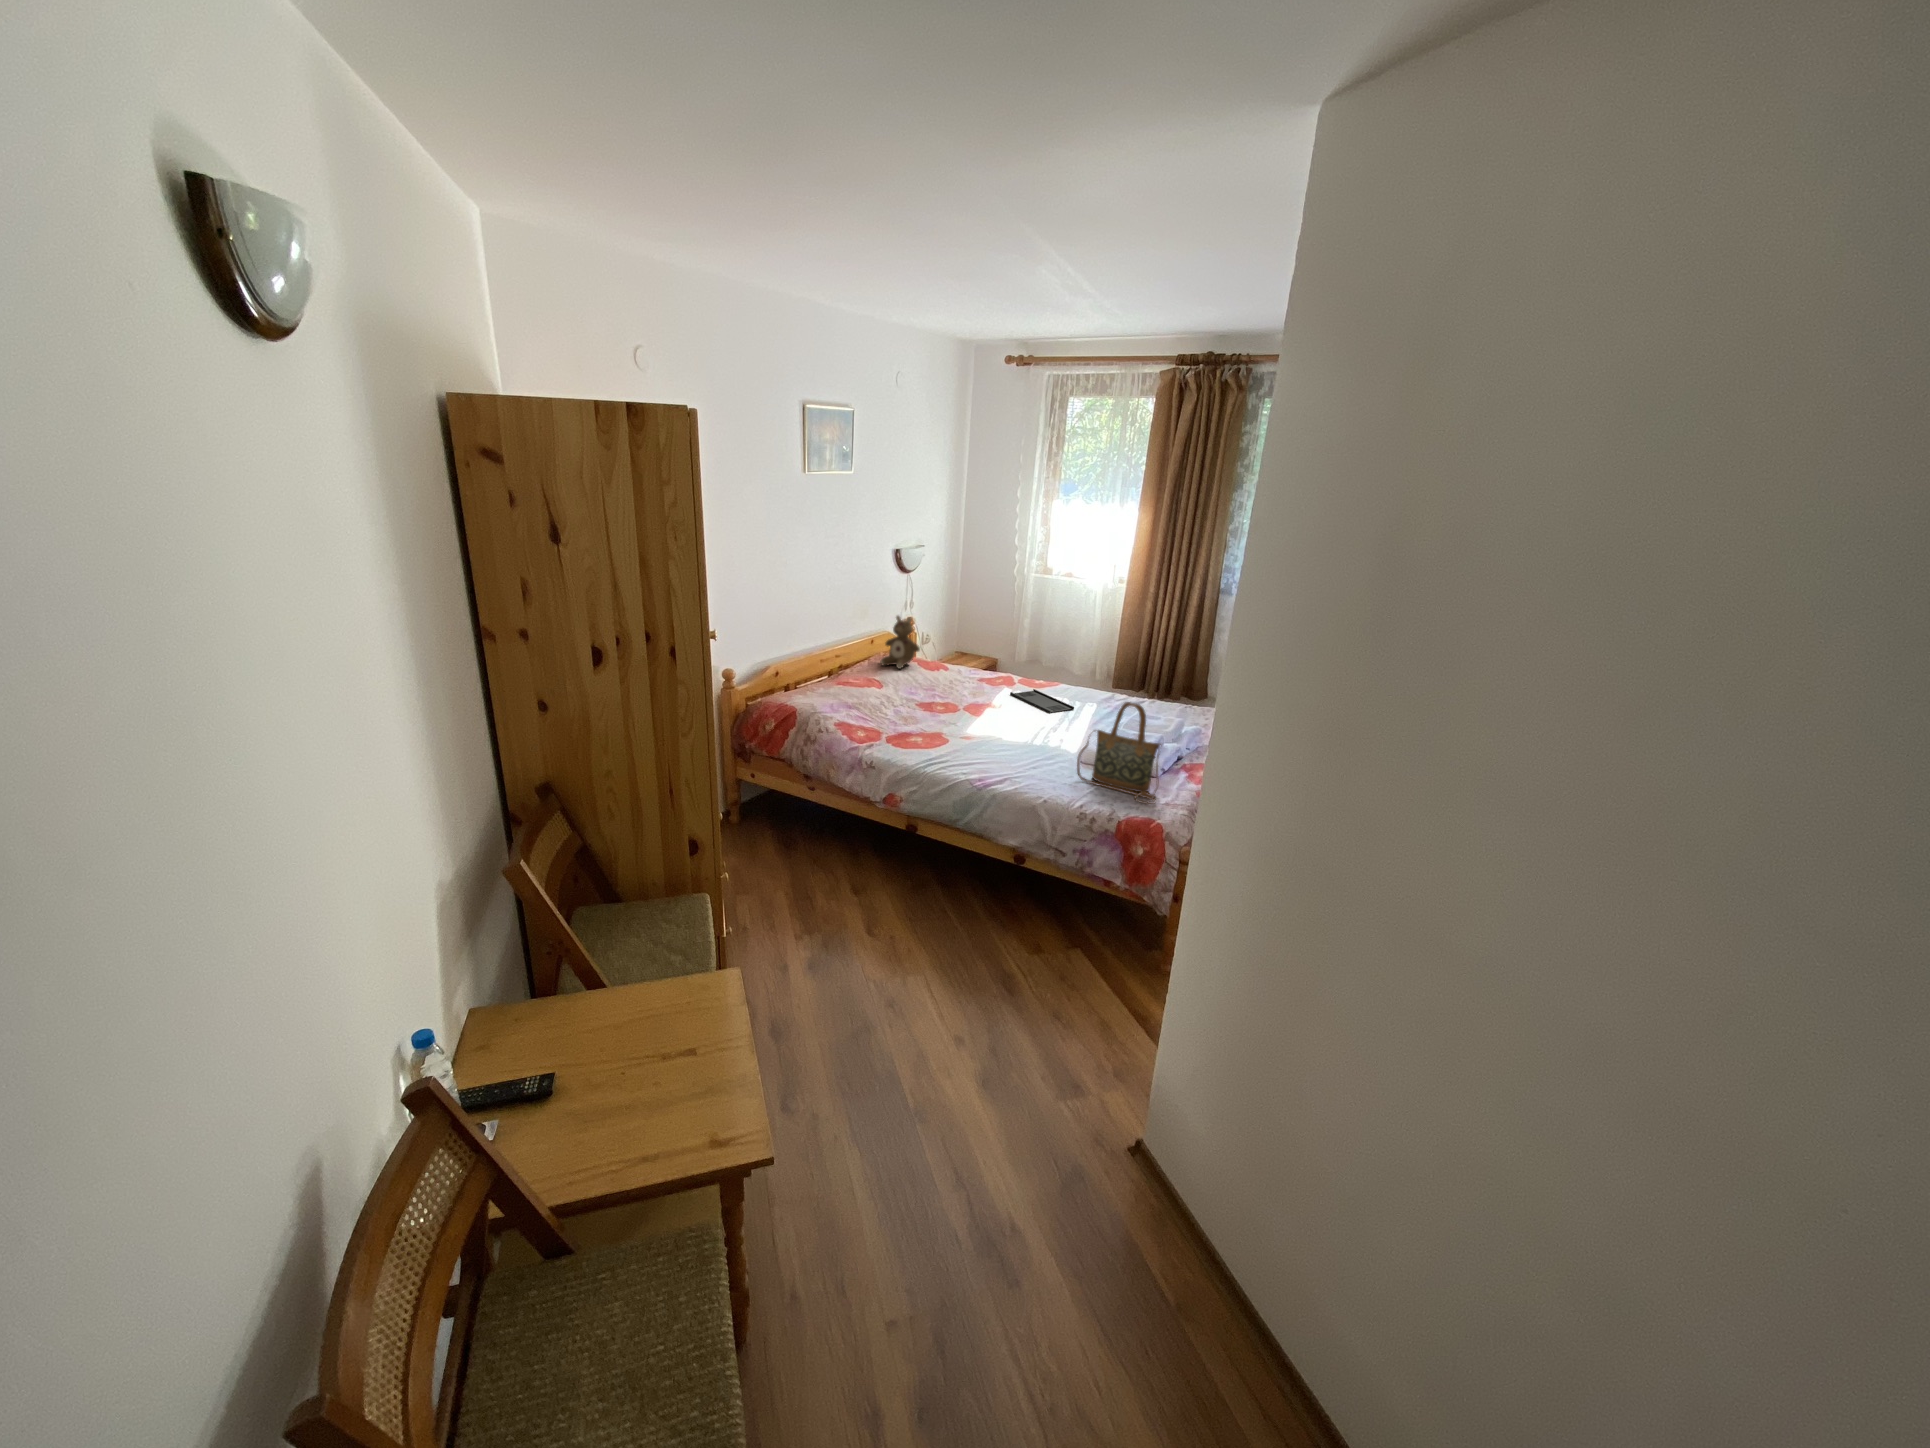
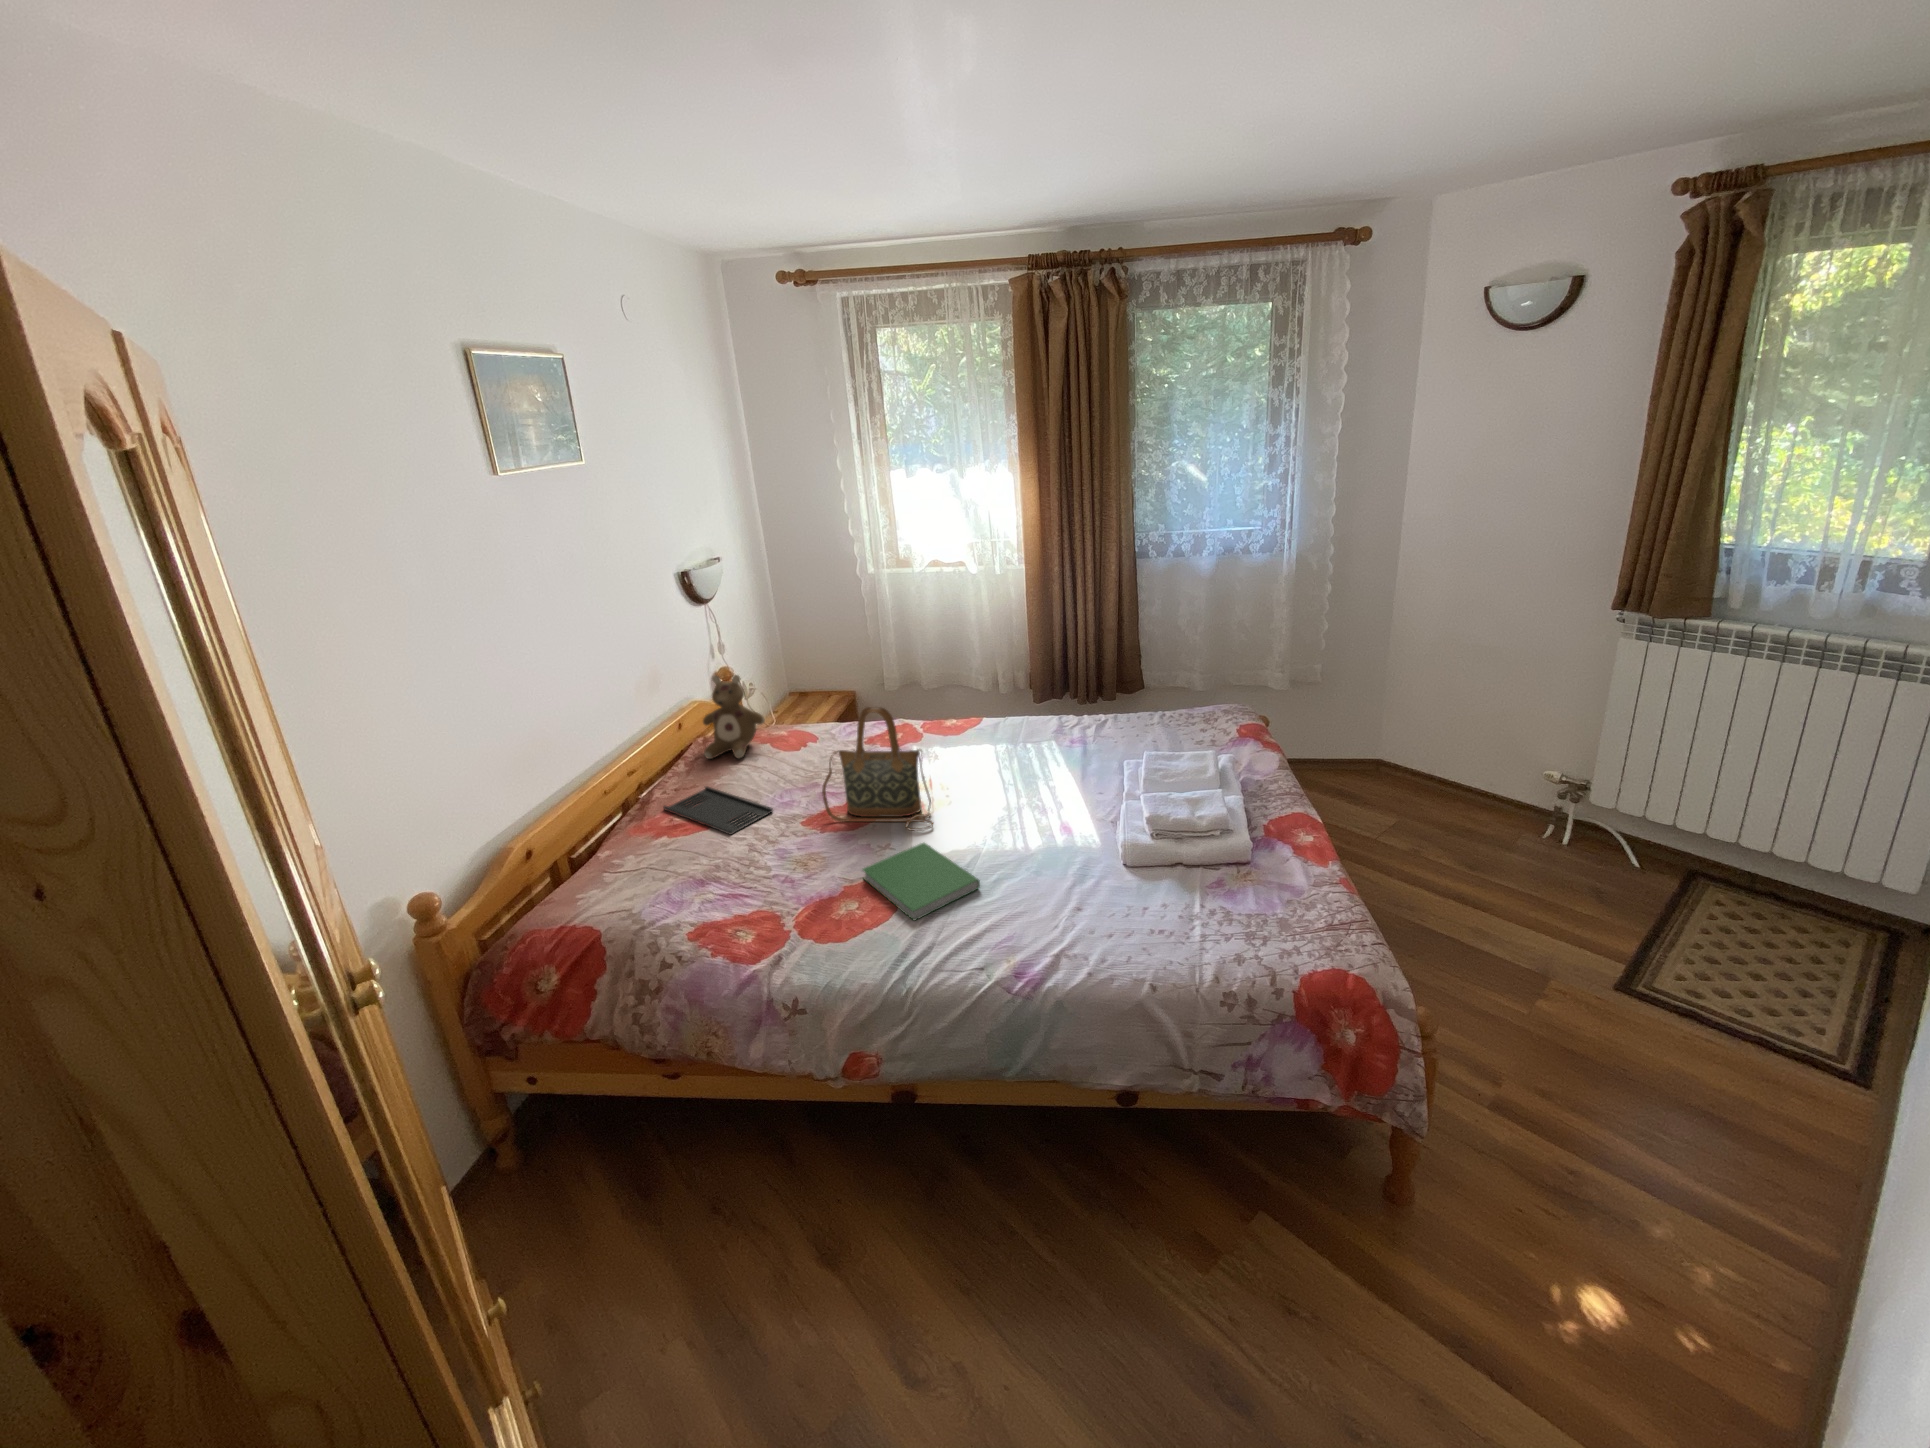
tray: present [1010,689,1074,713] -> present [663,786,773,834]
handbag: present [1077,702,1161,804] -> present [822,707,933,831]
hardcover book: none [931,721,989,748] -> present [863,843,980,920]

